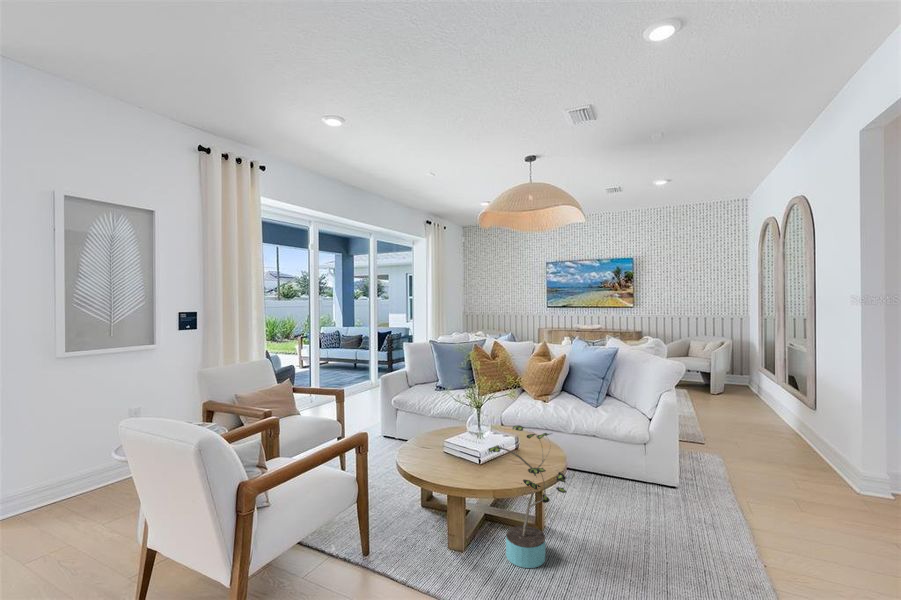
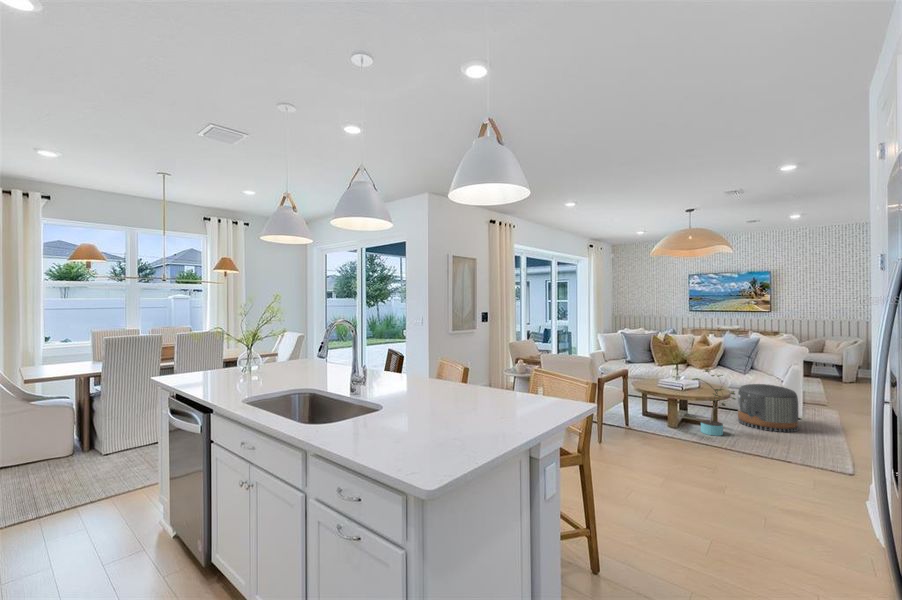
pouf: none [580,434,674,535] -> present [738,384,799,432]

